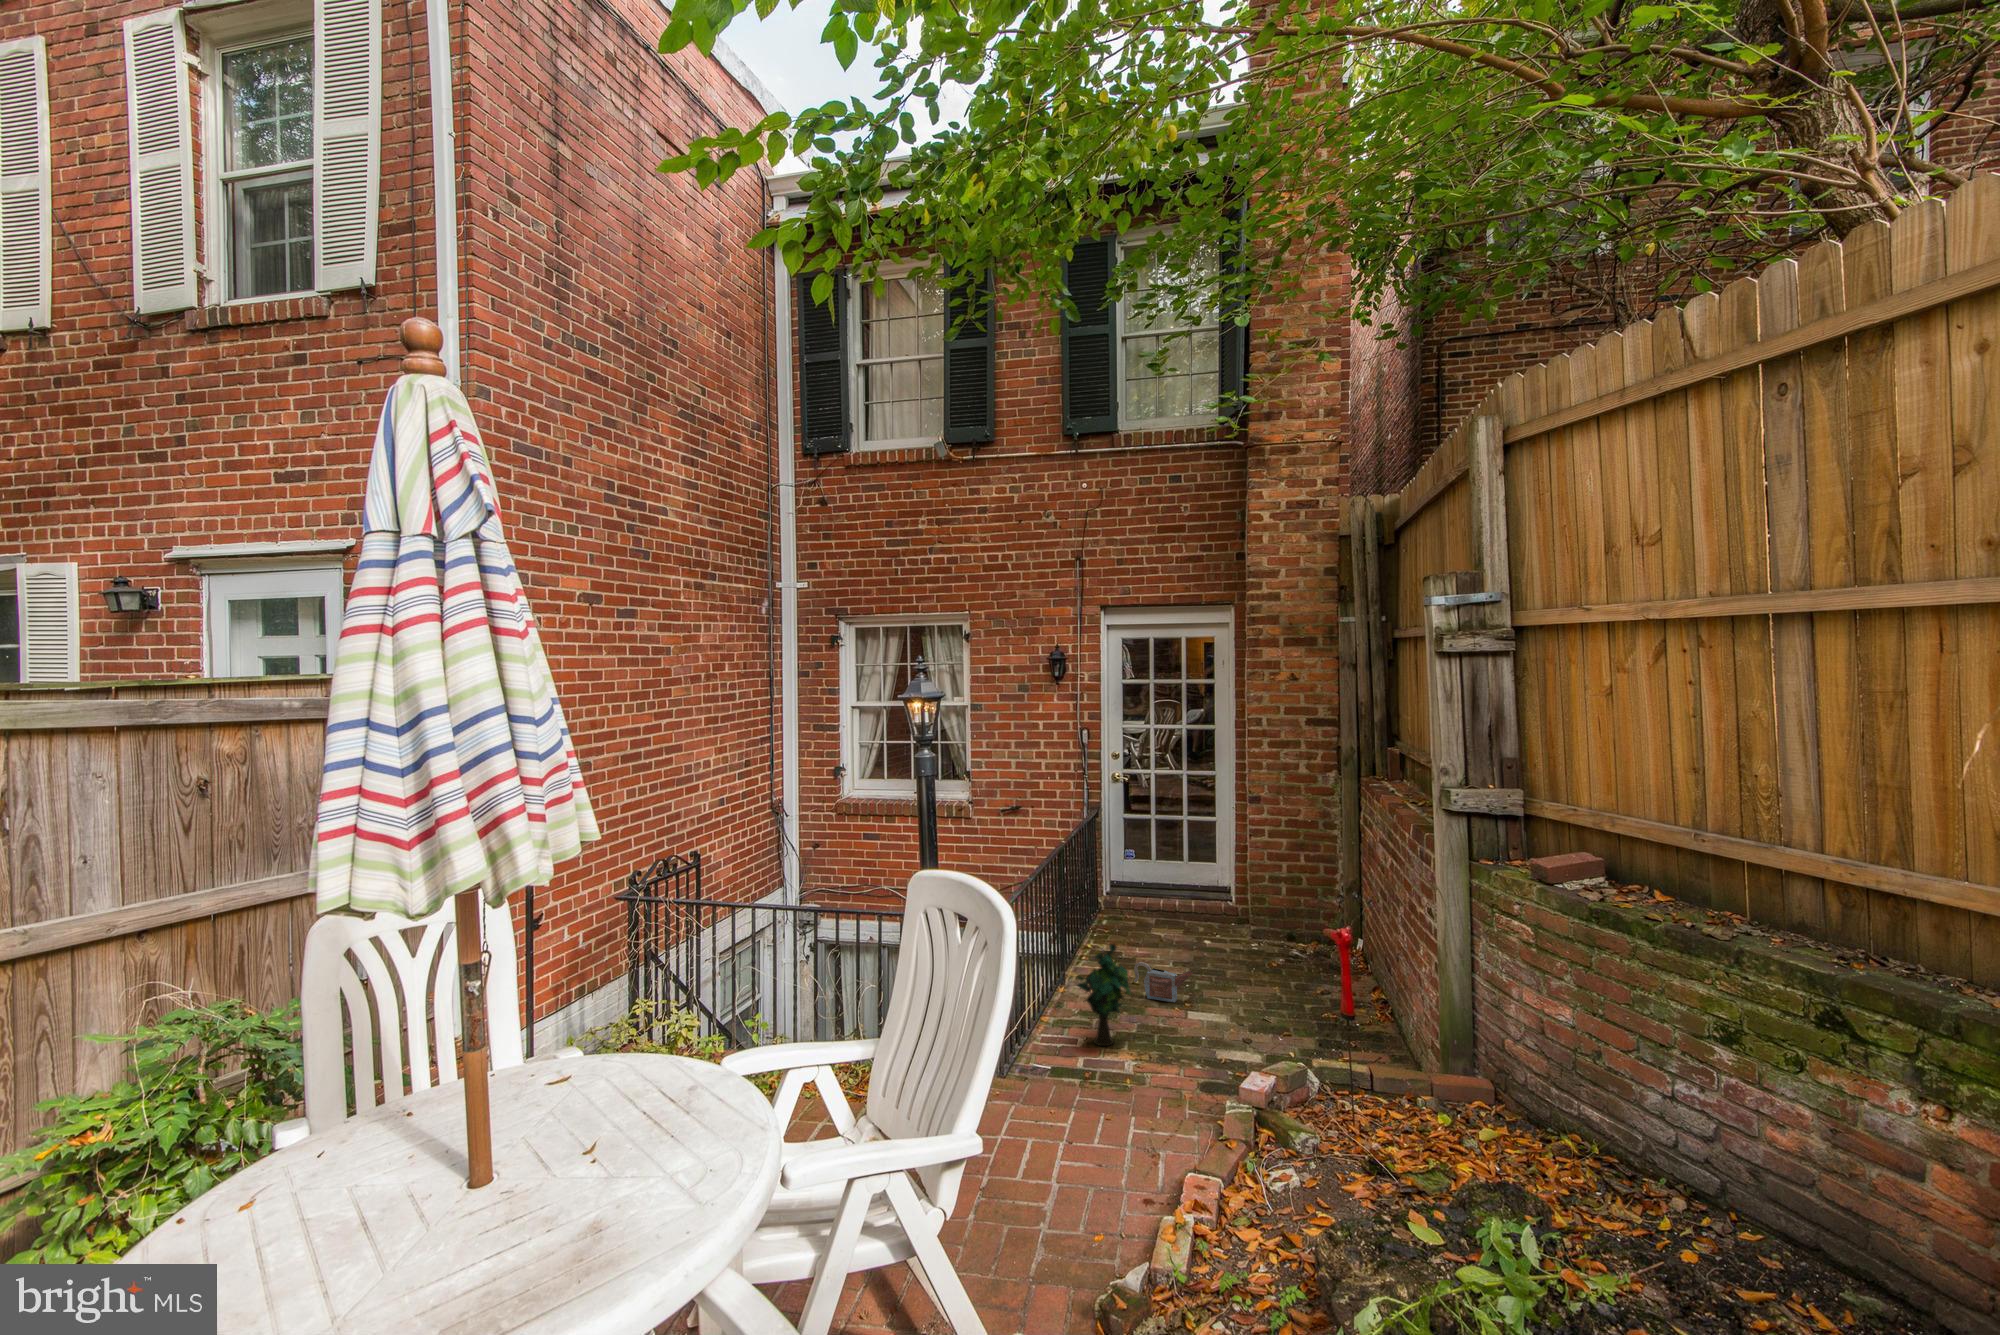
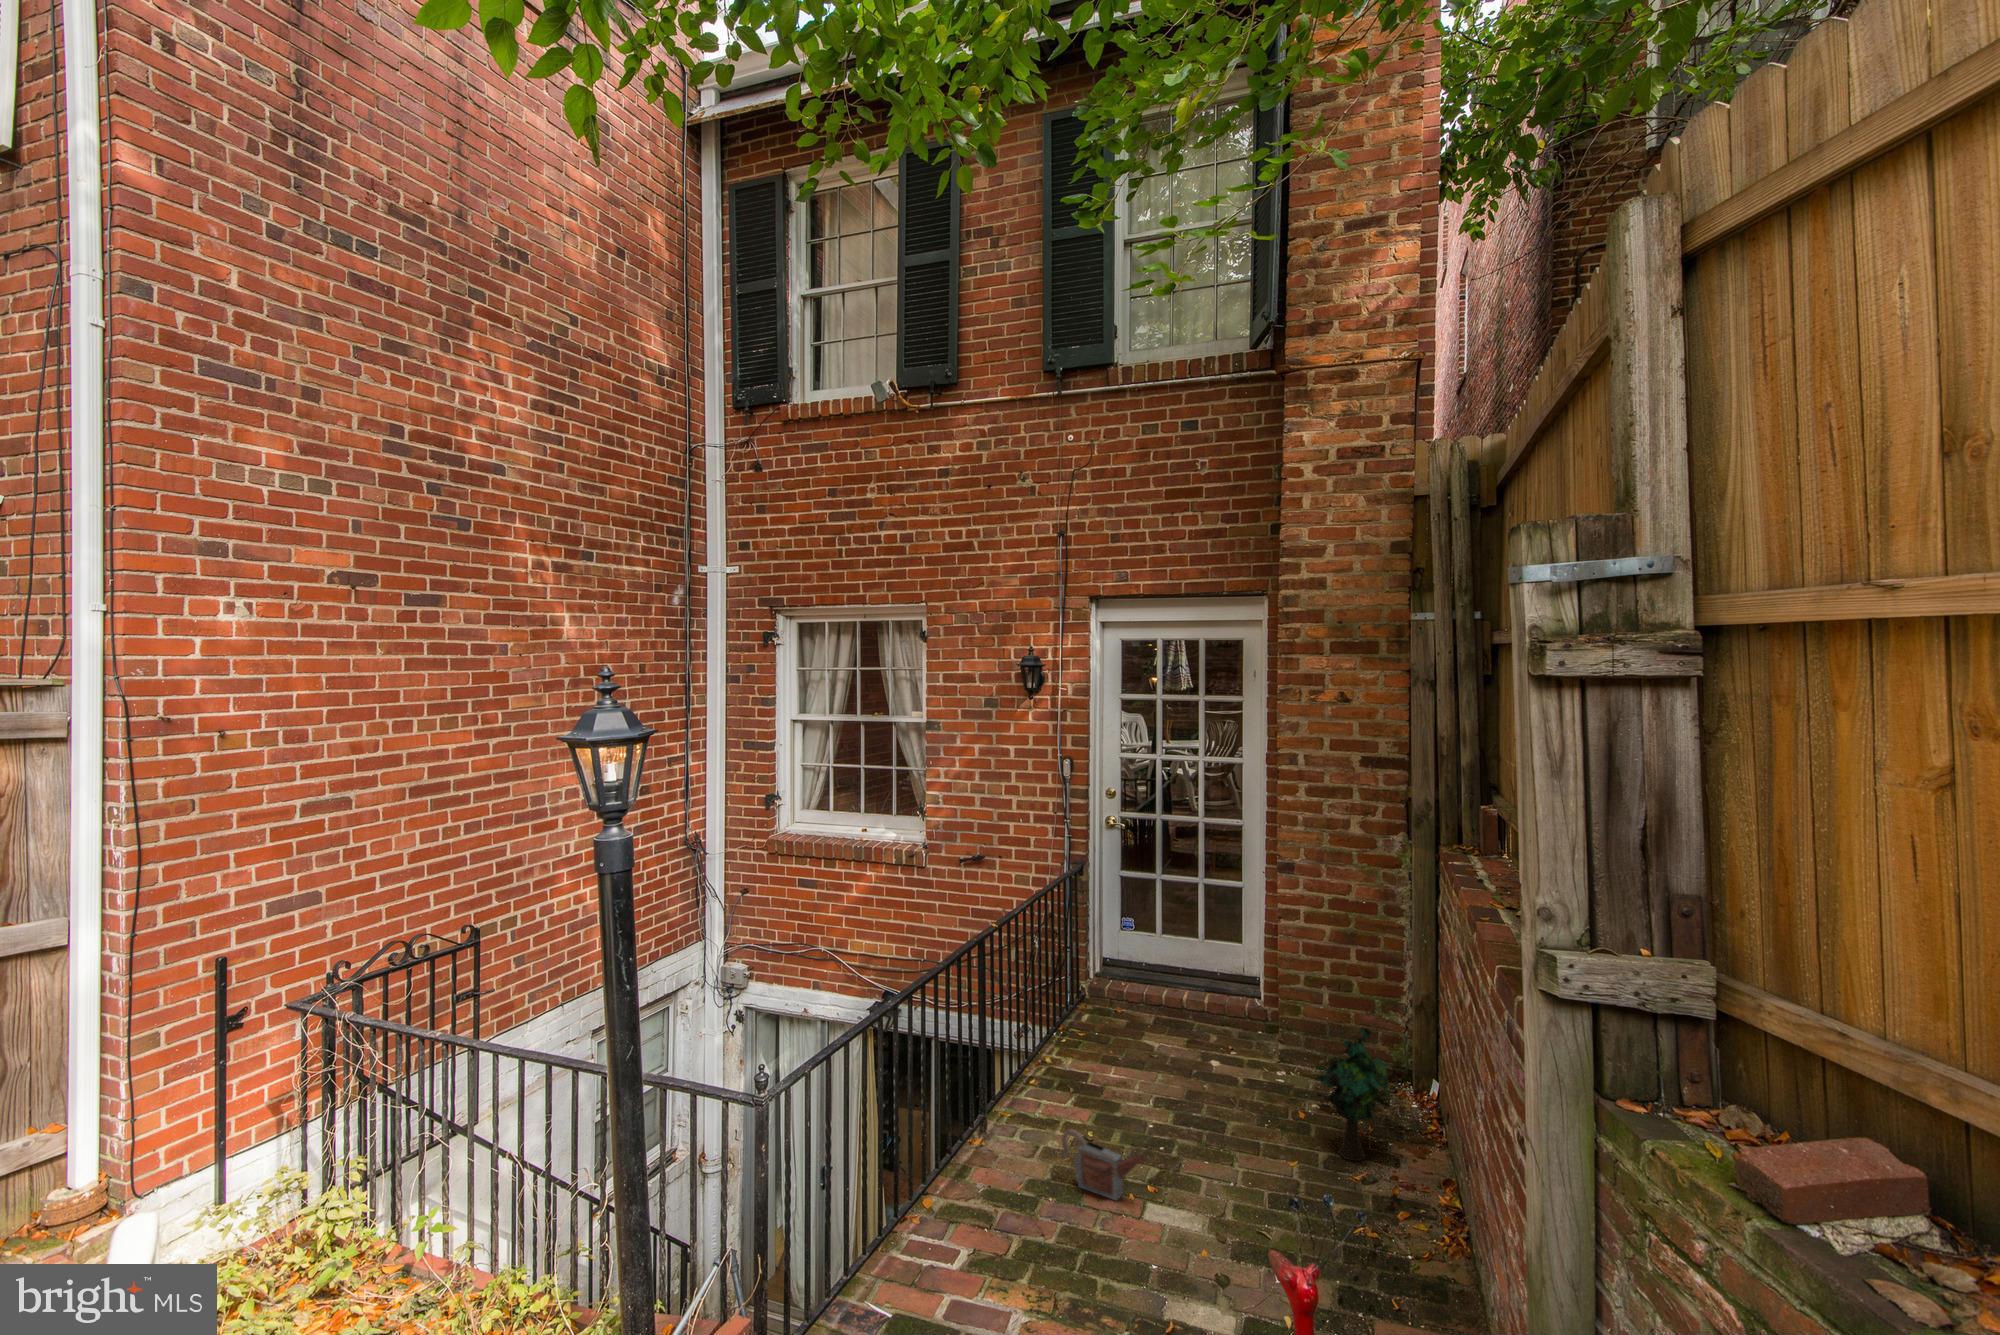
decorative plant: present [1077,944,1131,1046] -> present [1315,1028,1391,1161]

